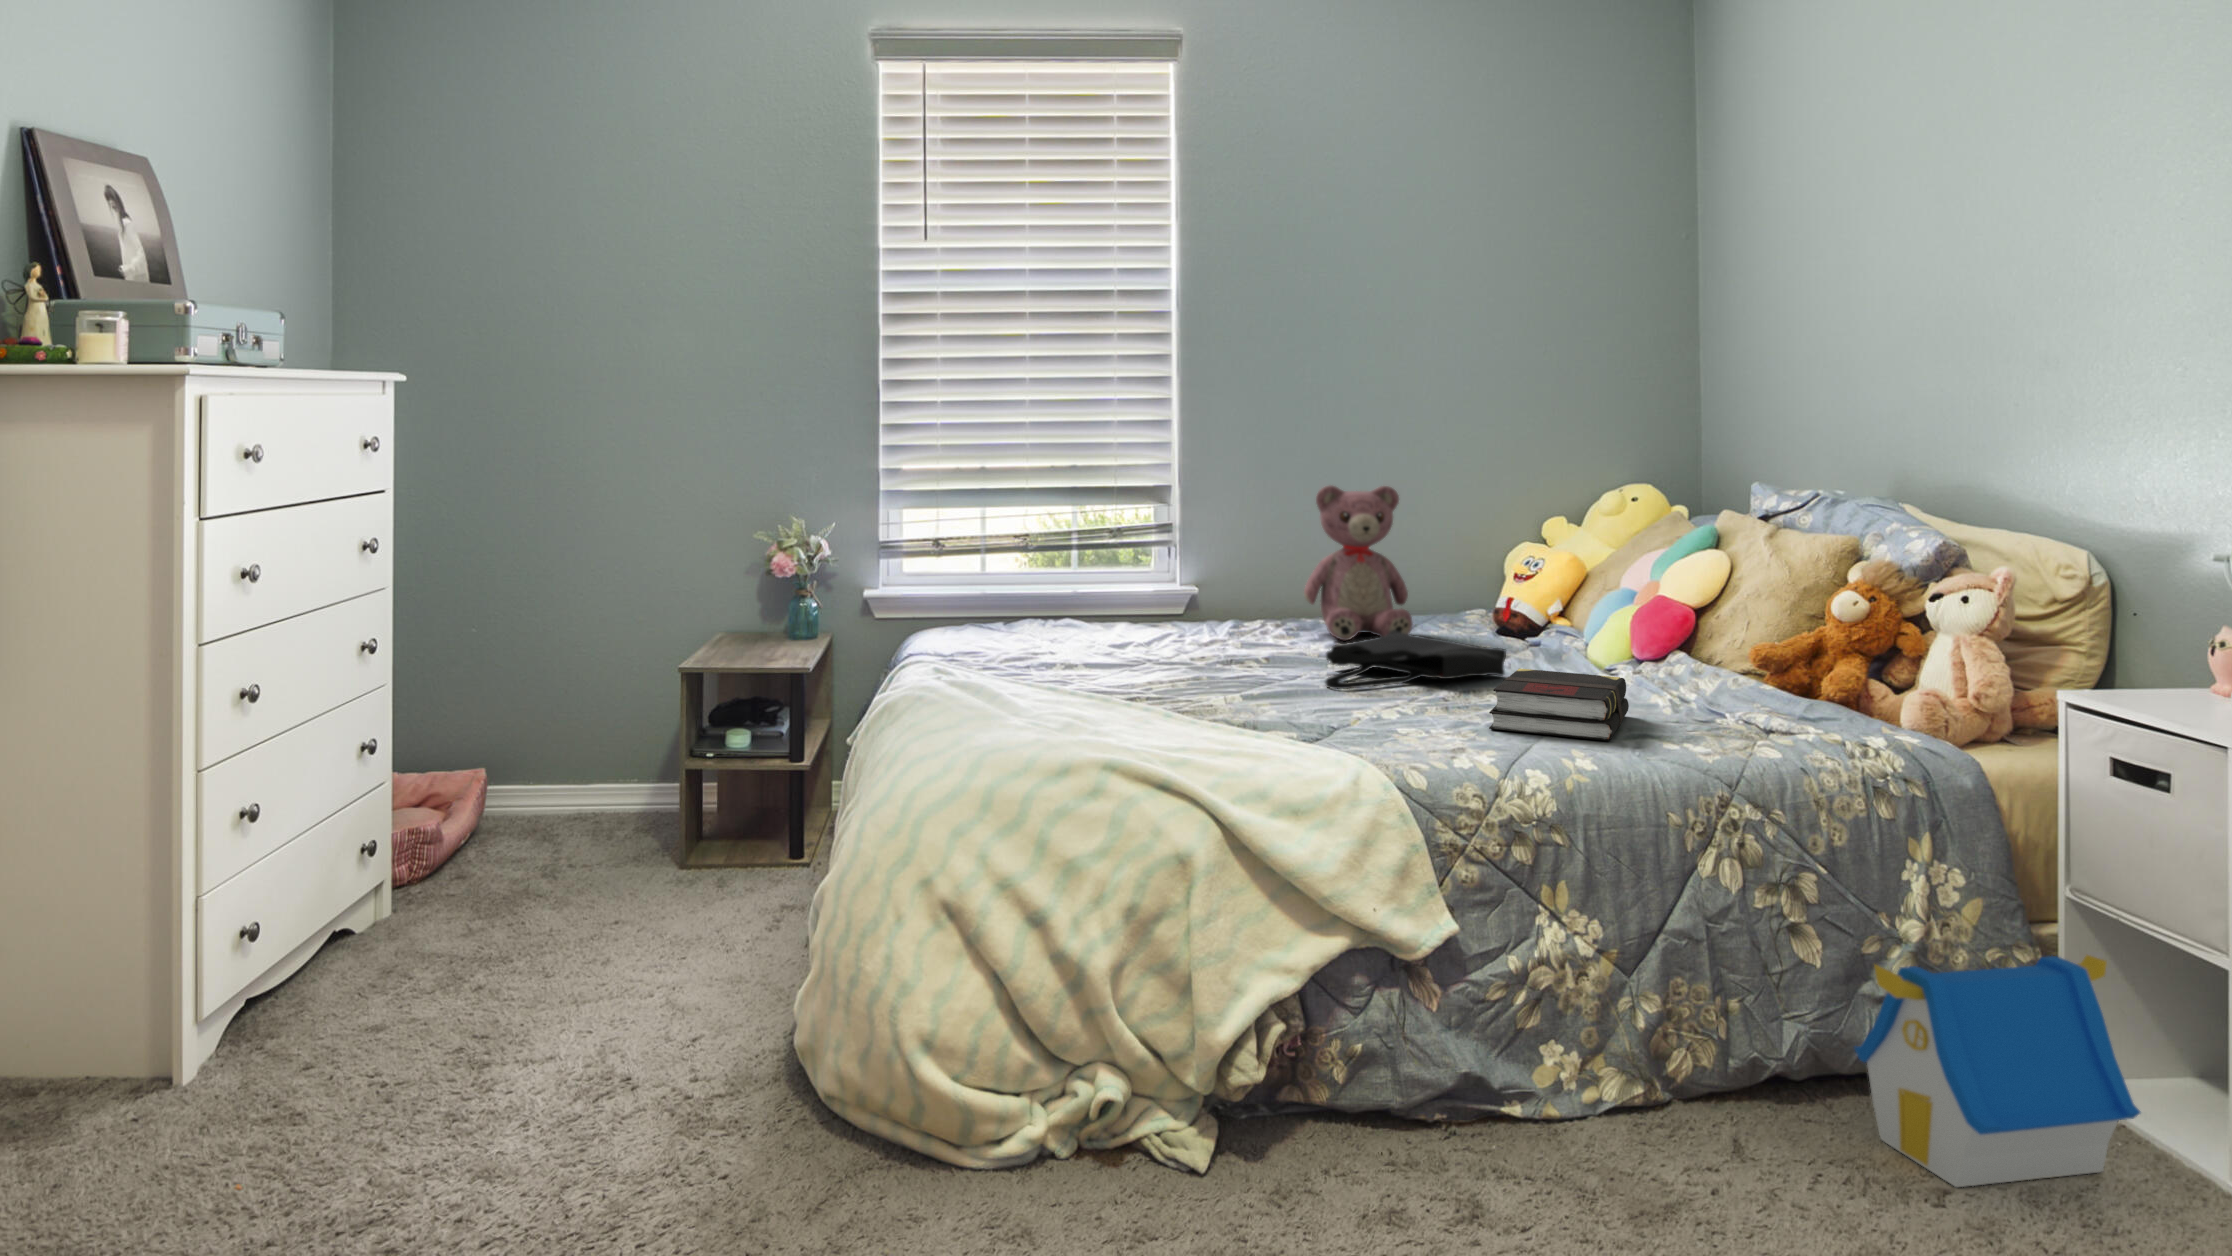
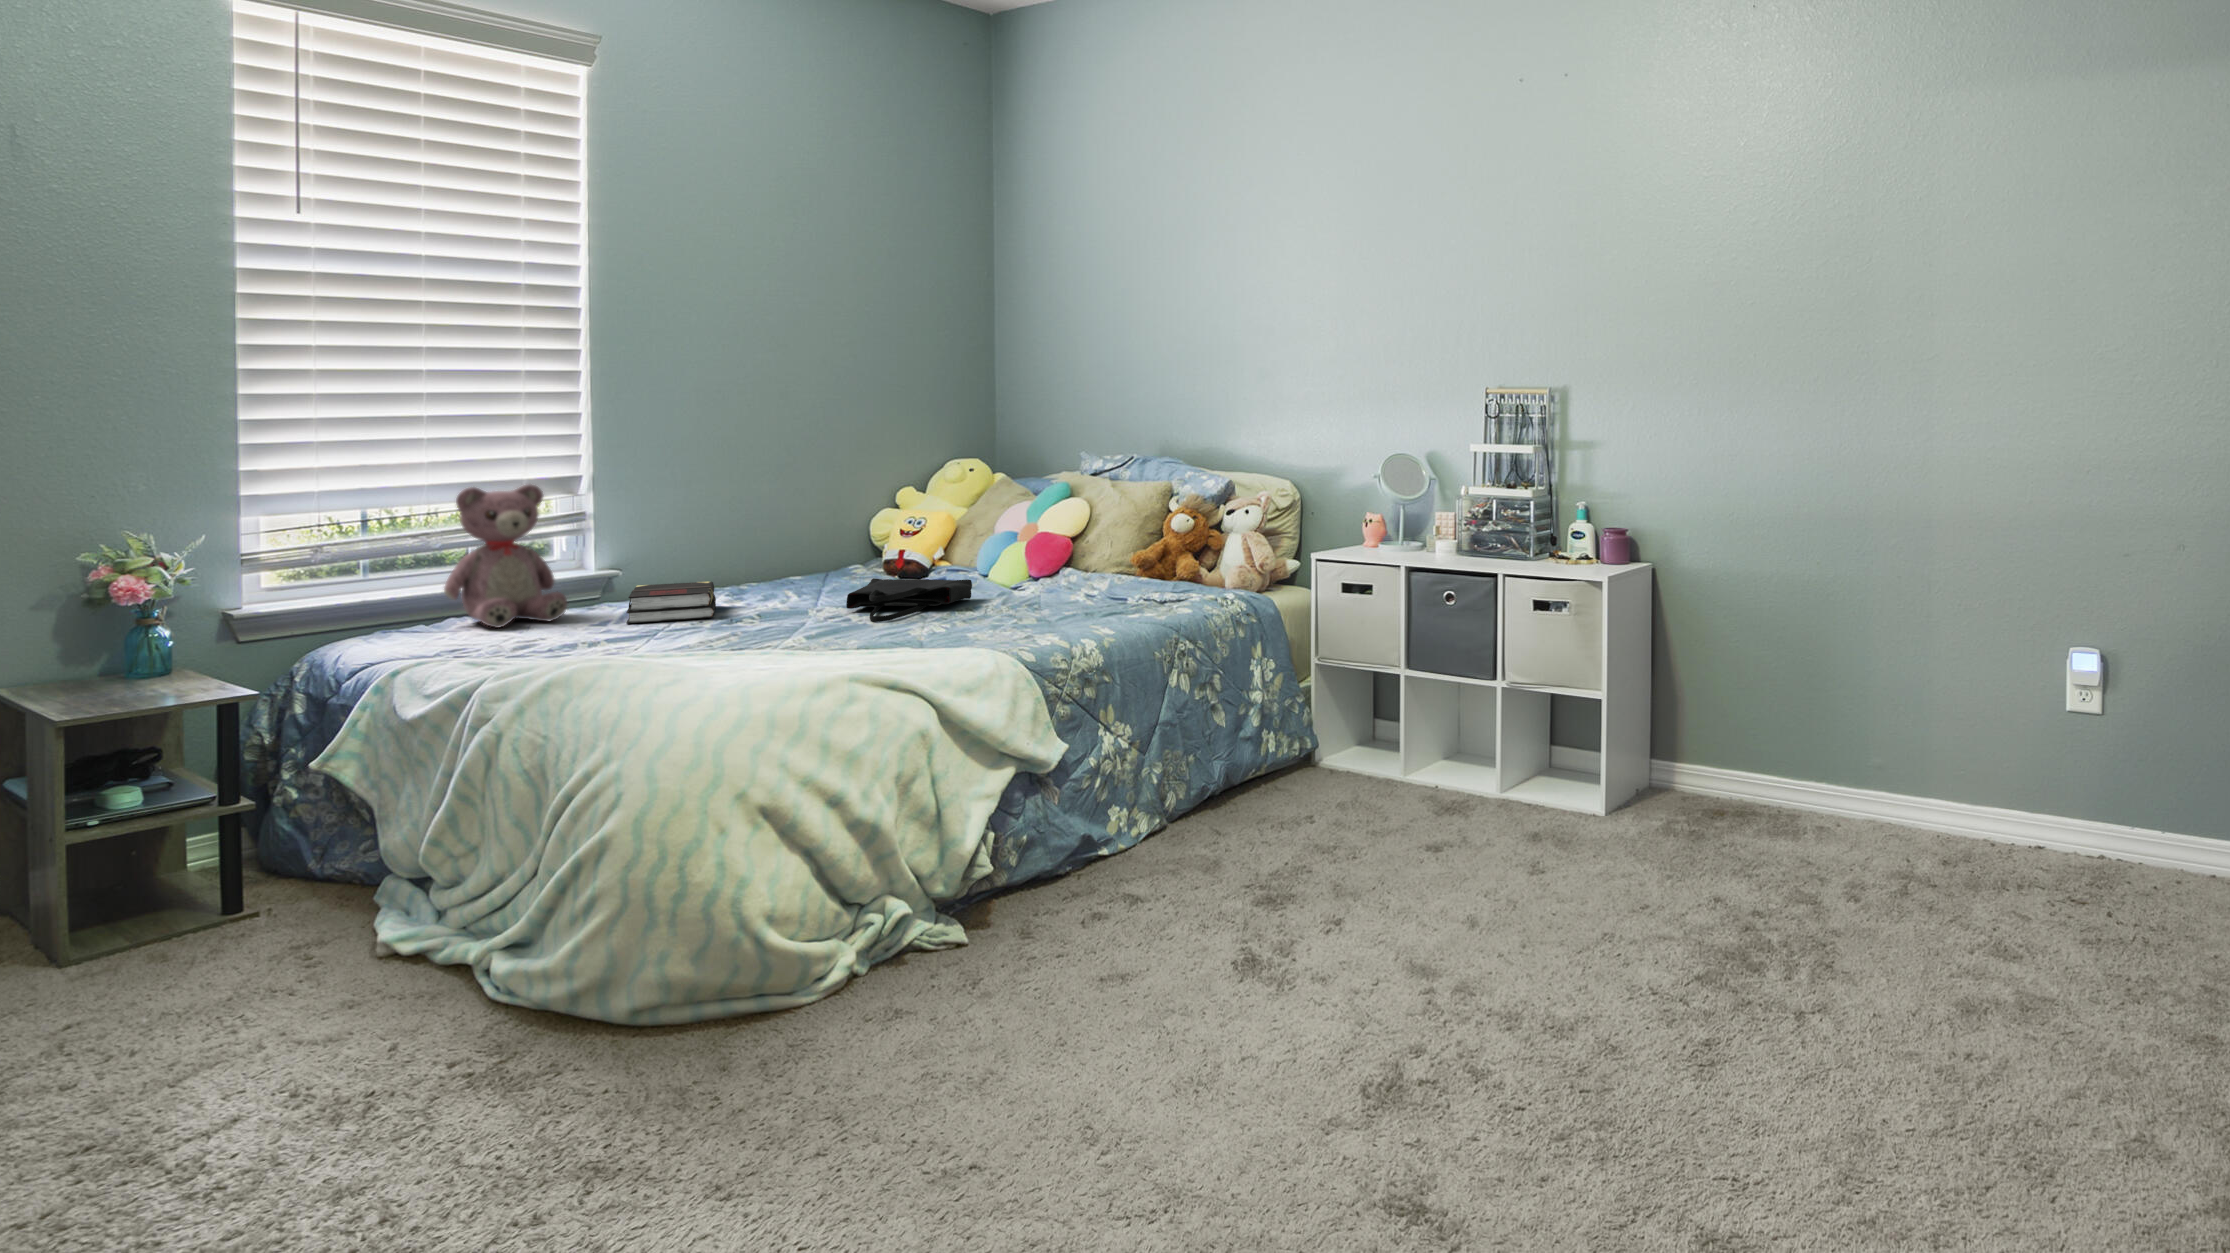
teddy bear: present [1304,485,1413,641] -> present [444,485,567,628]
book: present [1489,668,1629,741] -> present [626,582,716,624]
toy house: present [1855,955,2140,1187] -> none [1252,686,1381,816]

